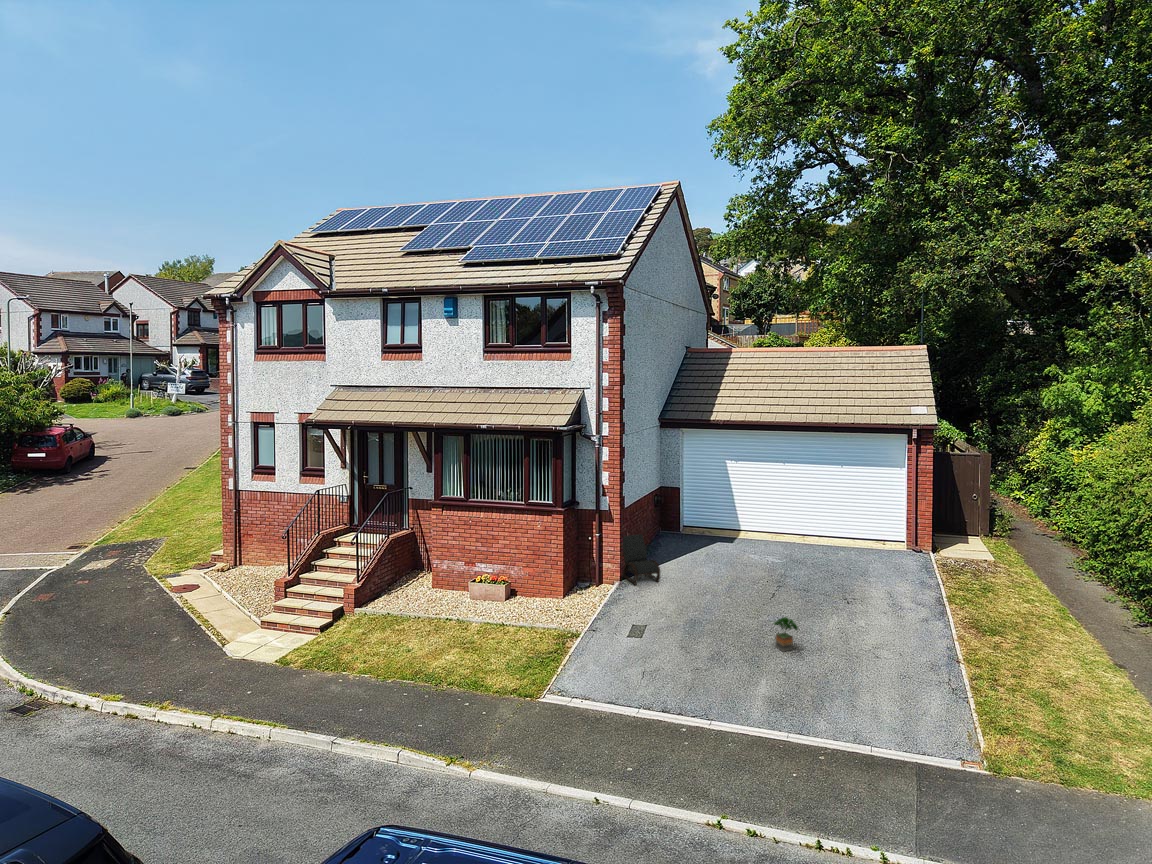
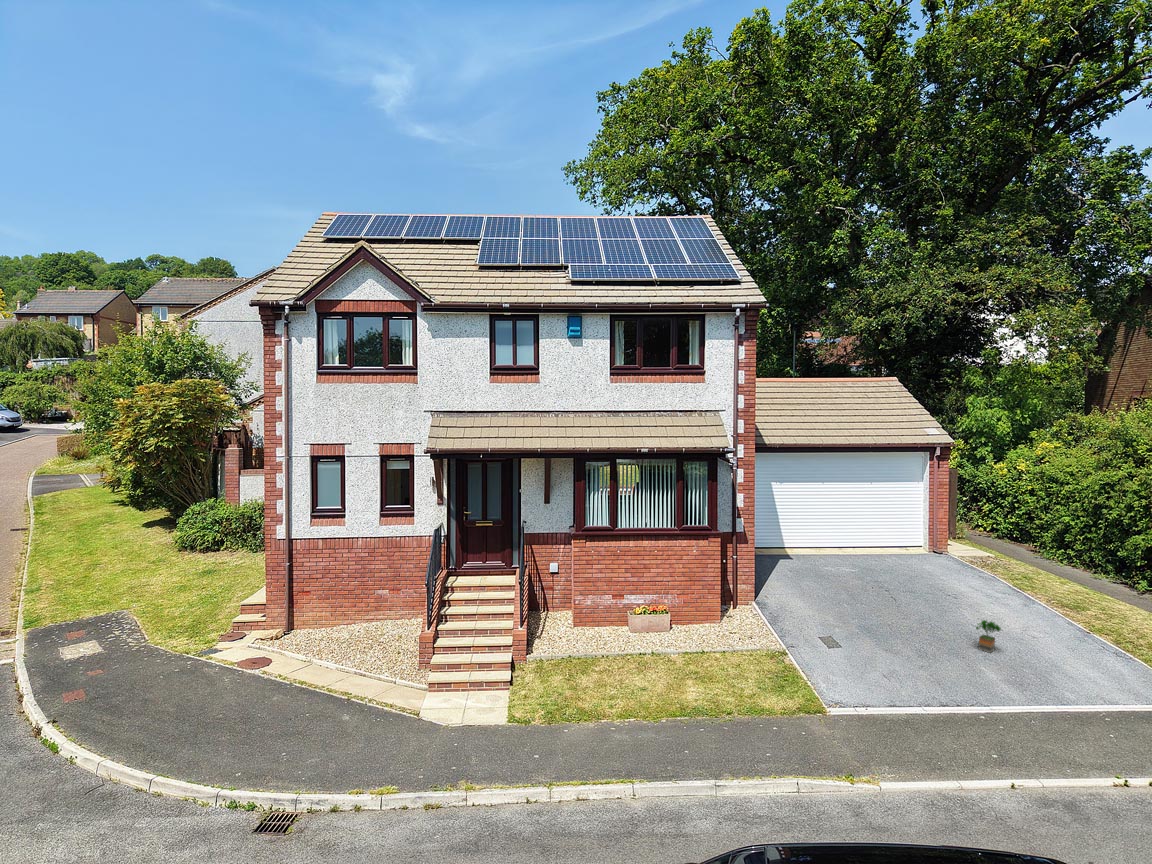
lounge chair: present [623,534,660,585] -> none [750,551,796,602]

